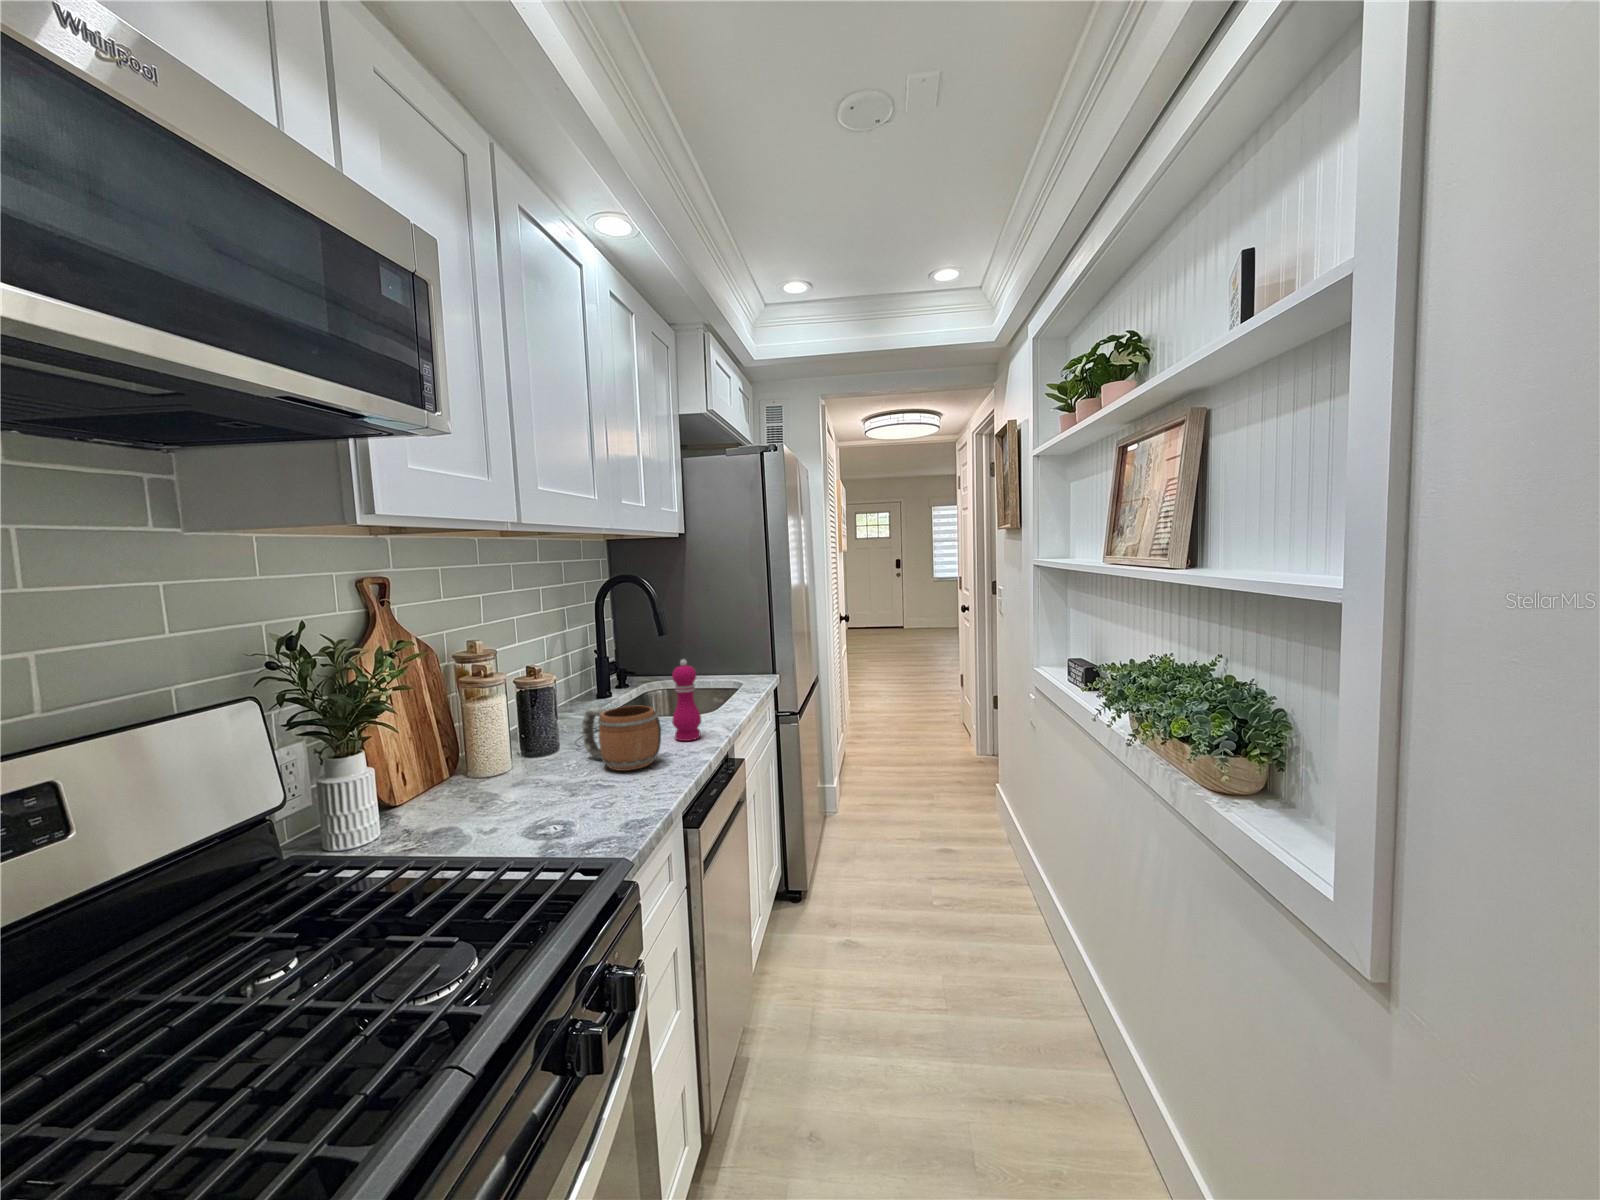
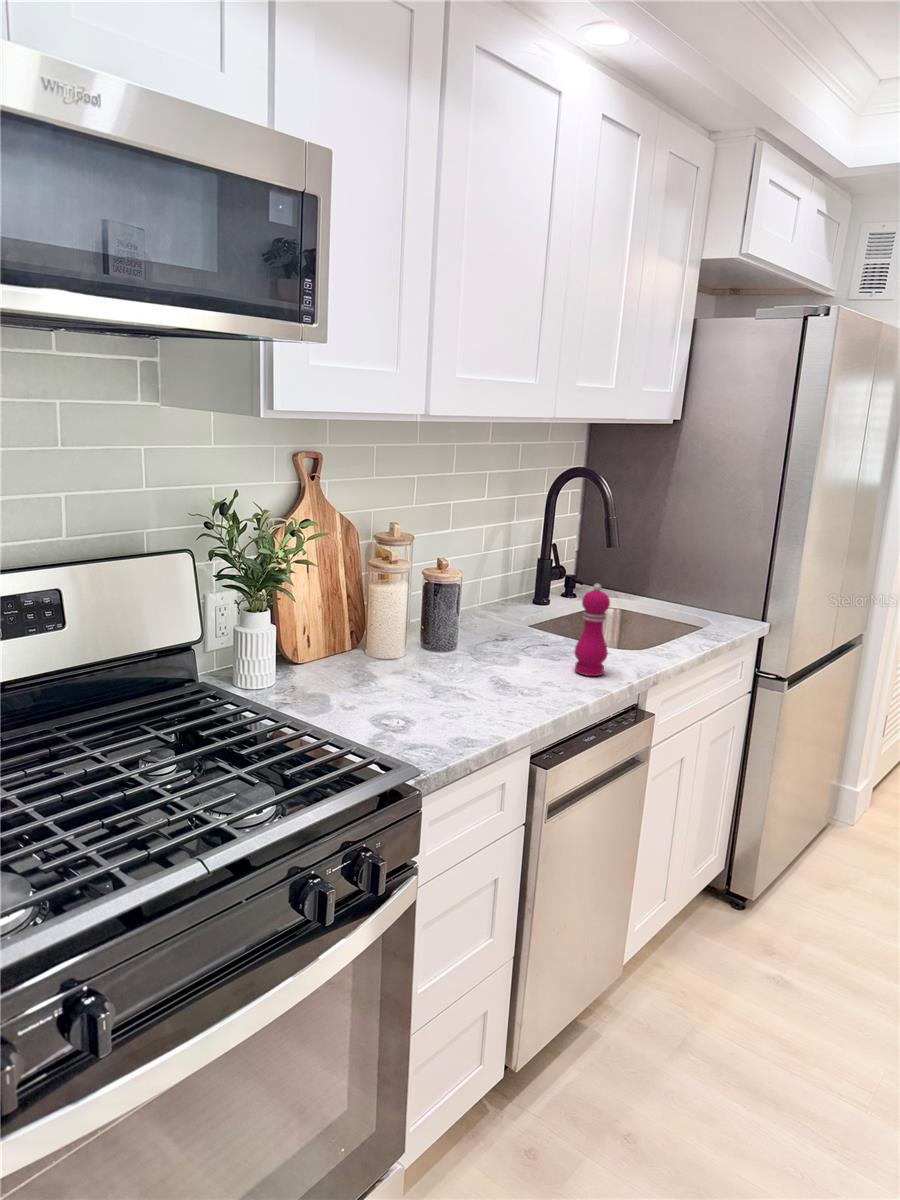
mug: present [582,706,661,771] -> none [473,615,546,690]

